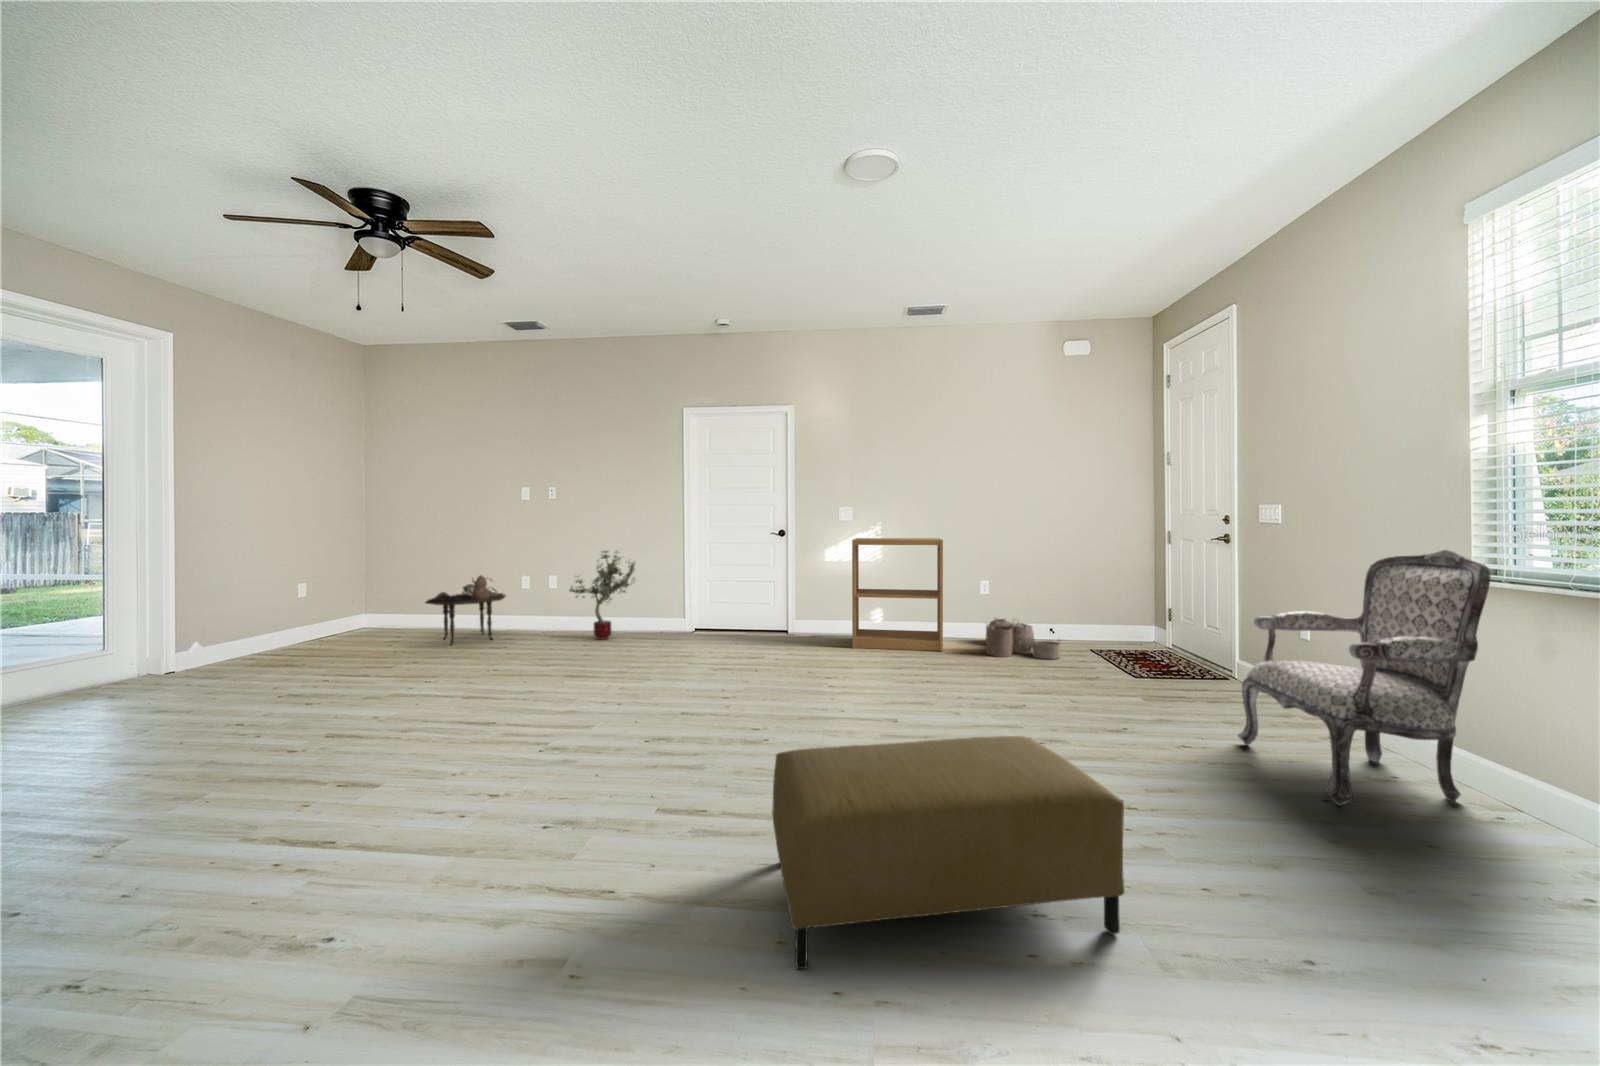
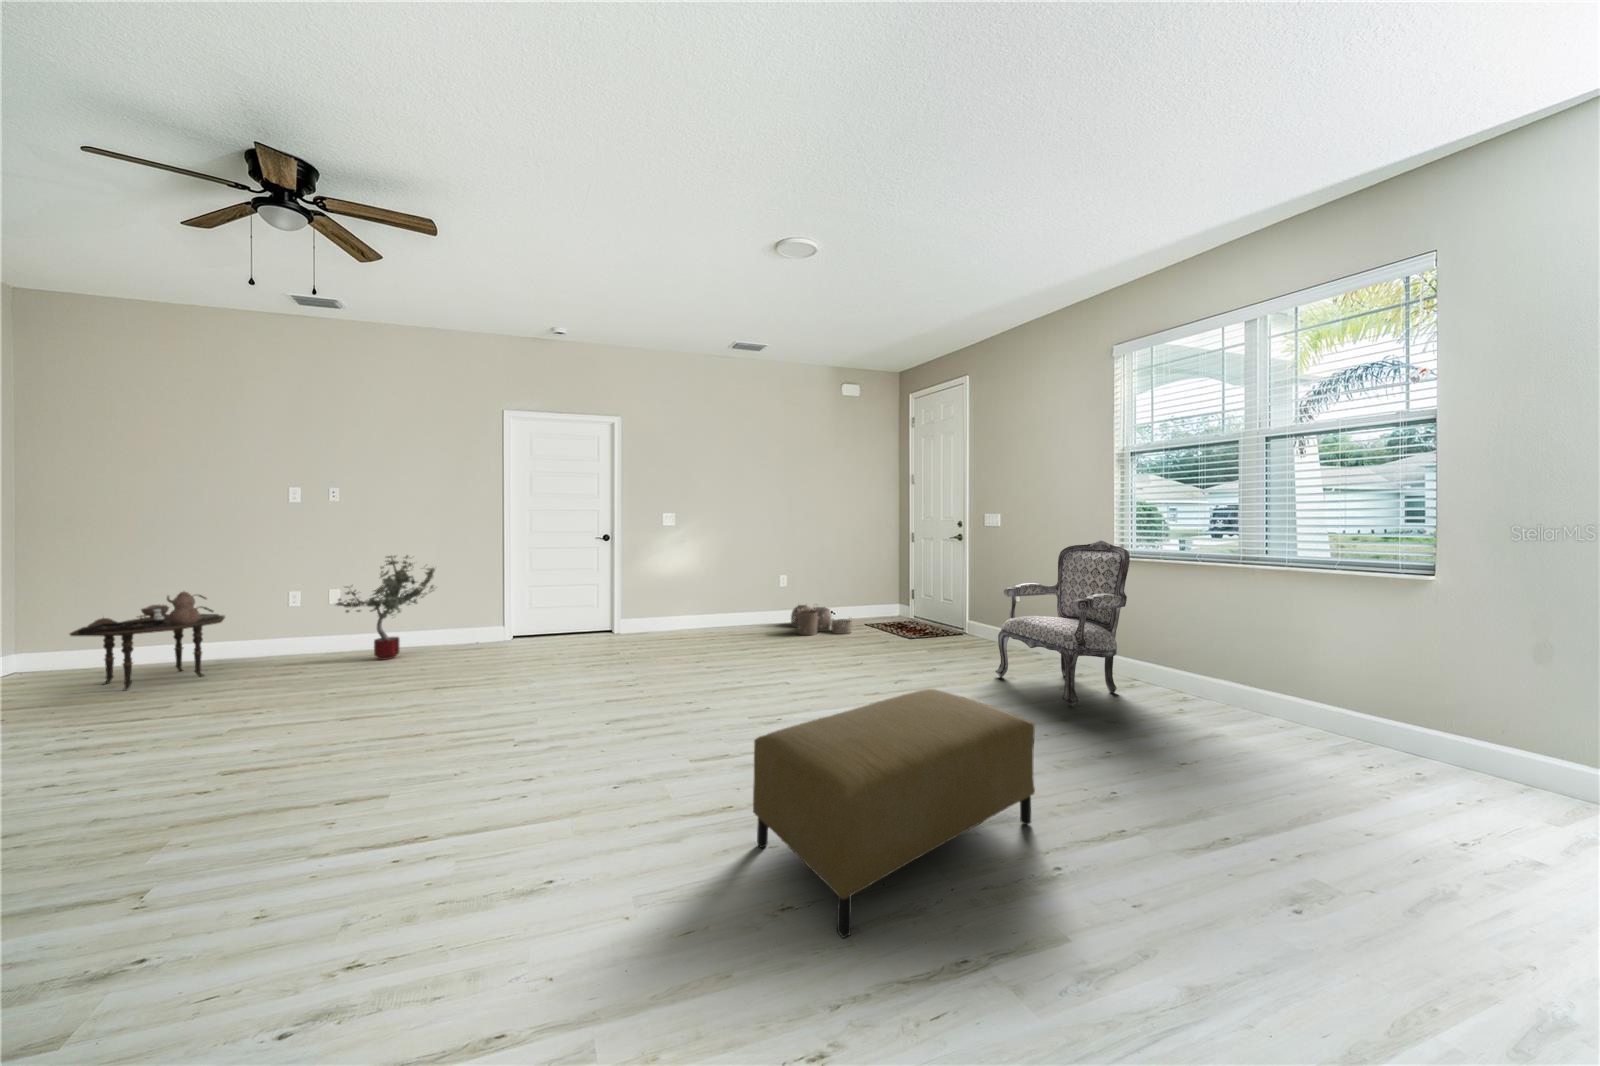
bookshelf: present [852,538,943,651] -> none [682,540,764,640]

